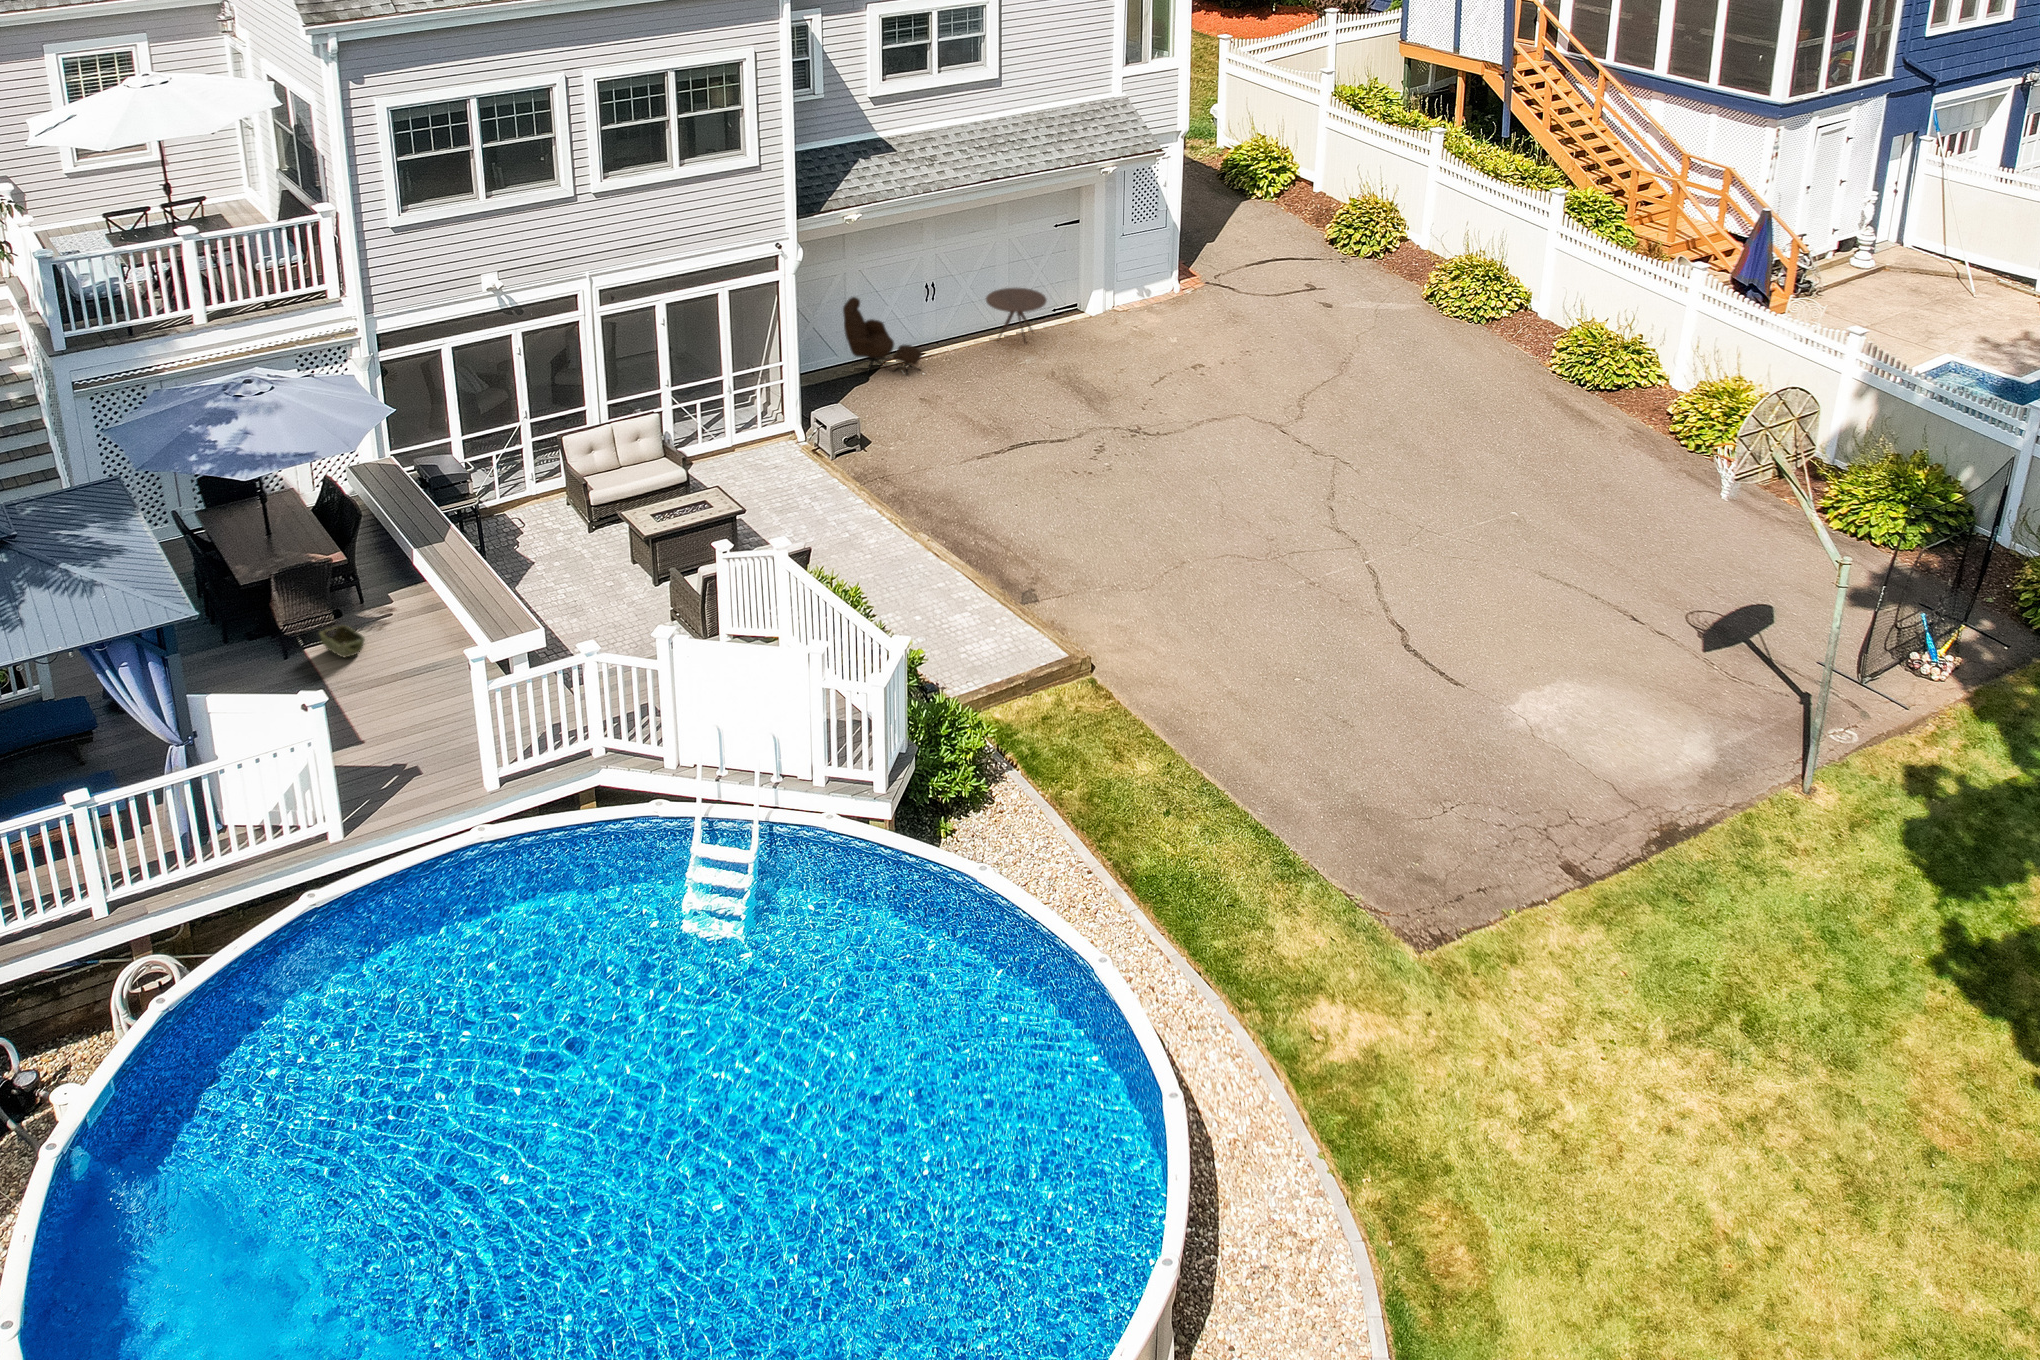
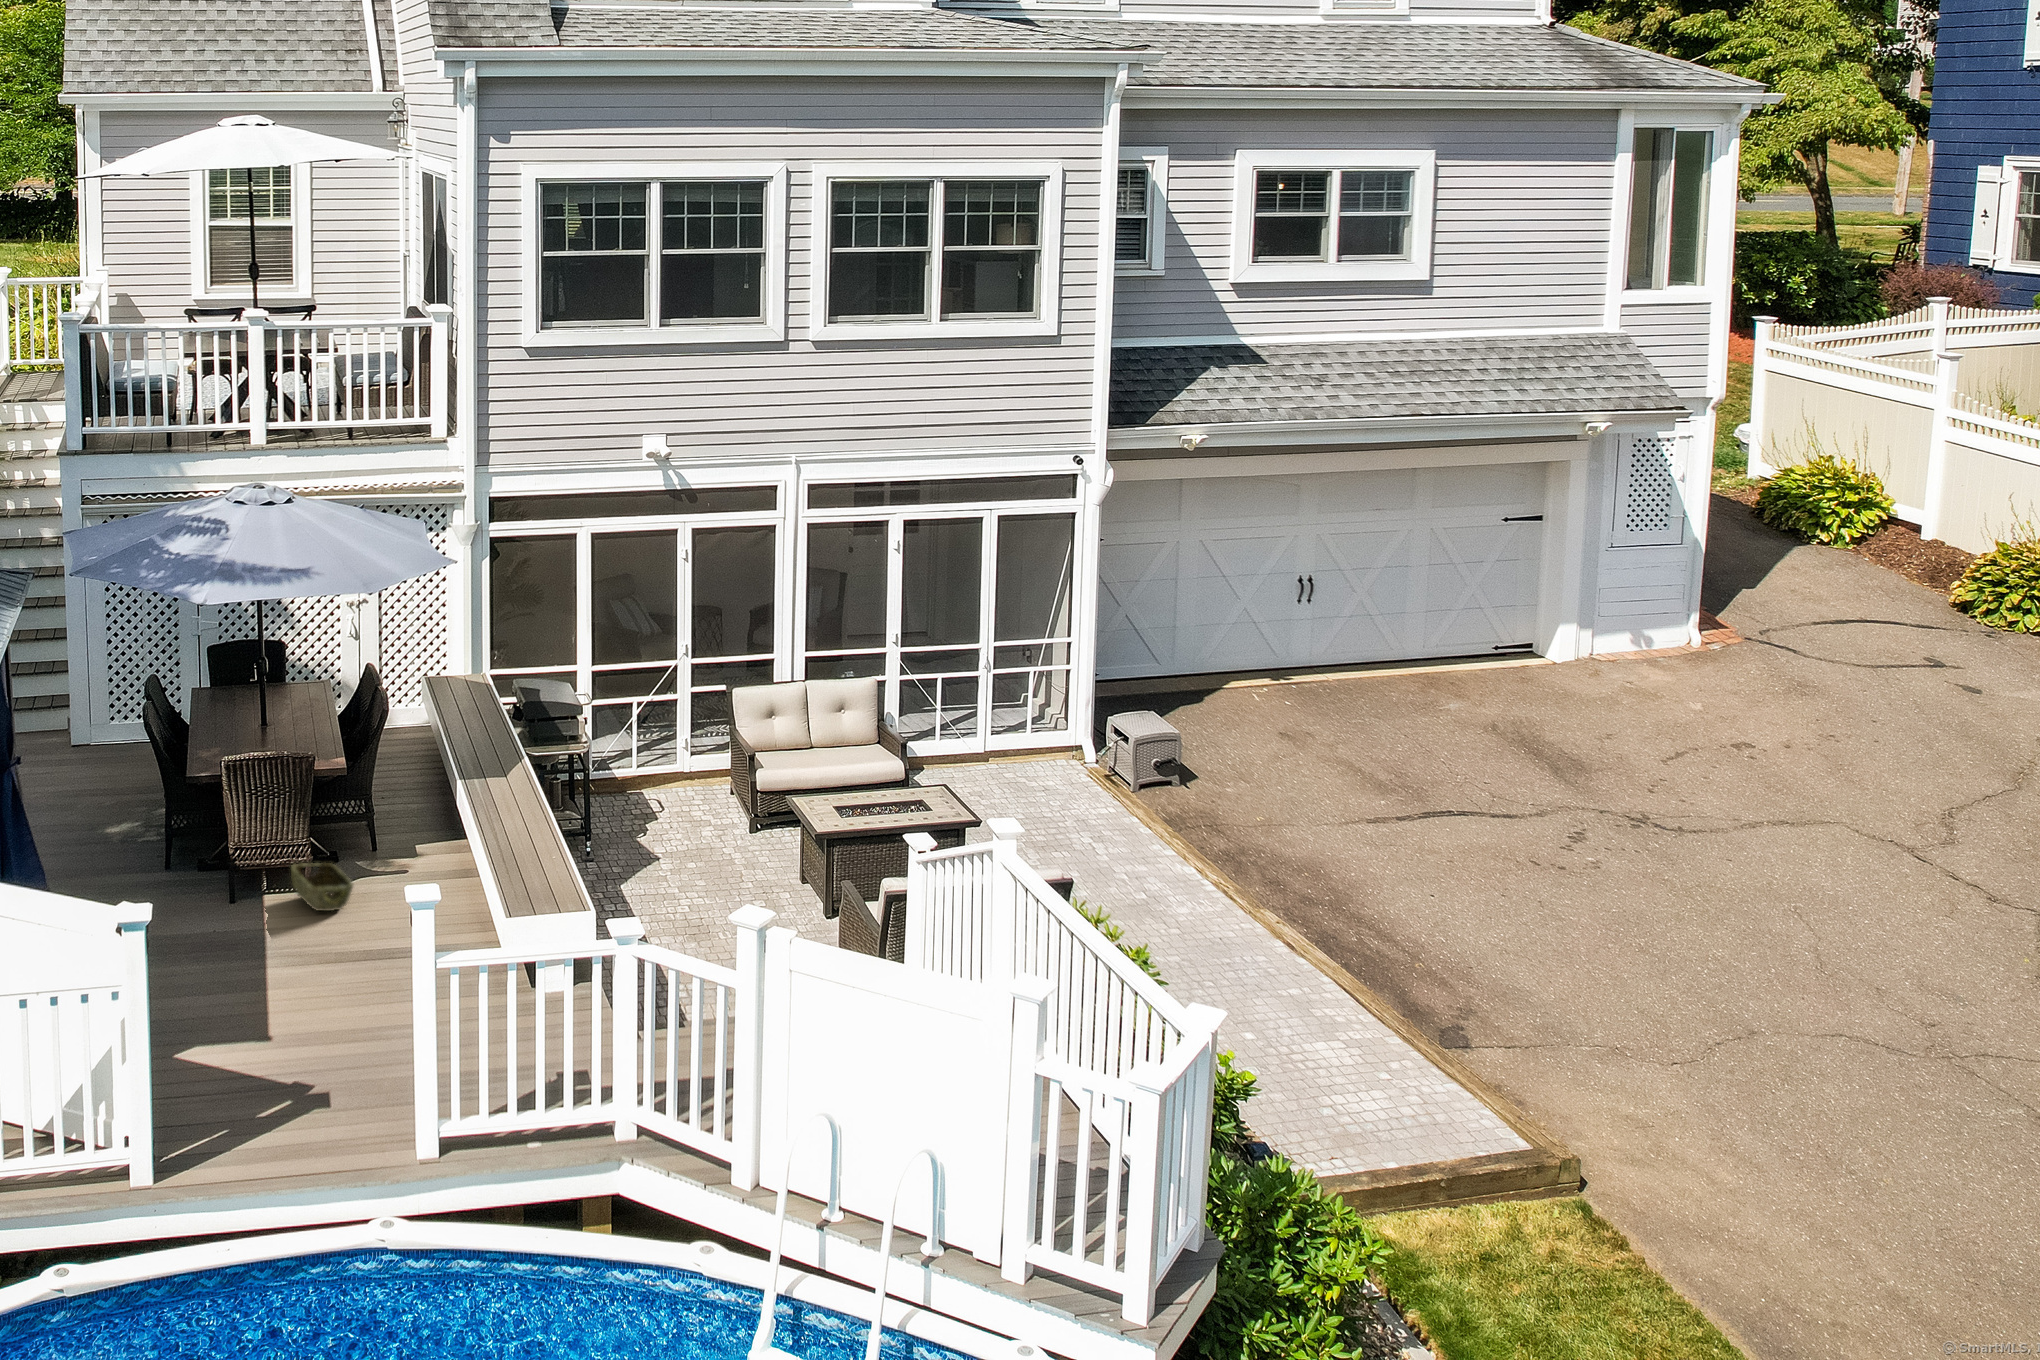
round table: present [986,288,1047,343] -> none [1391,605,1494,691]
lounge chair: present [843,297,922,374] -> none [1166,580,1286,706]

